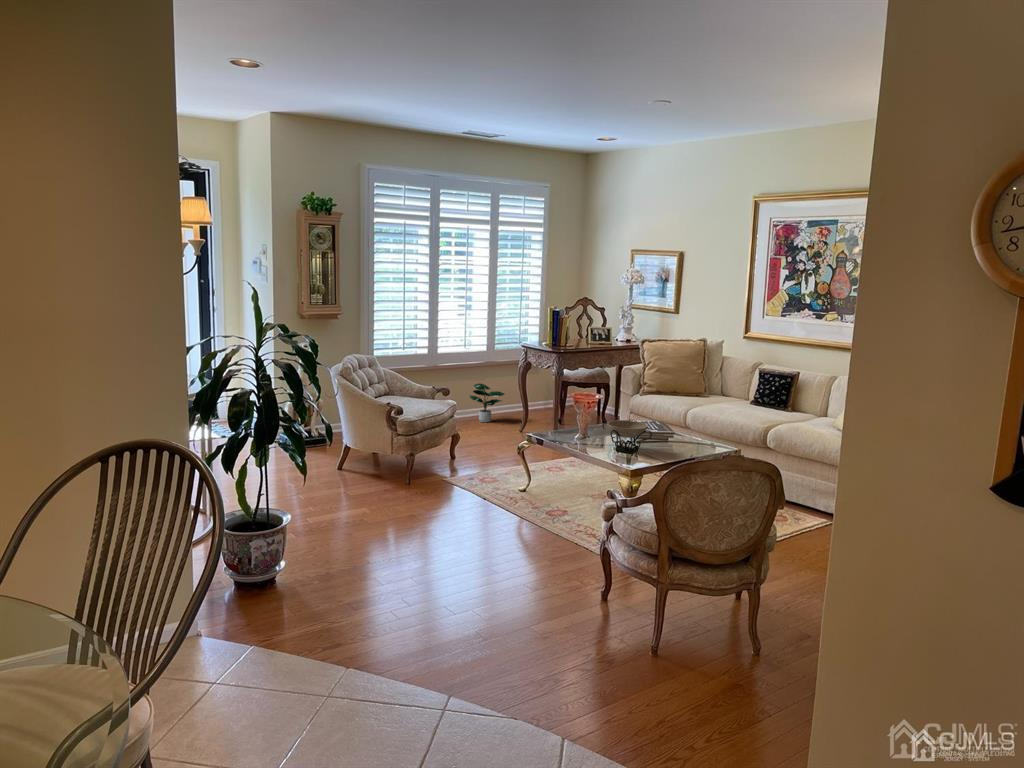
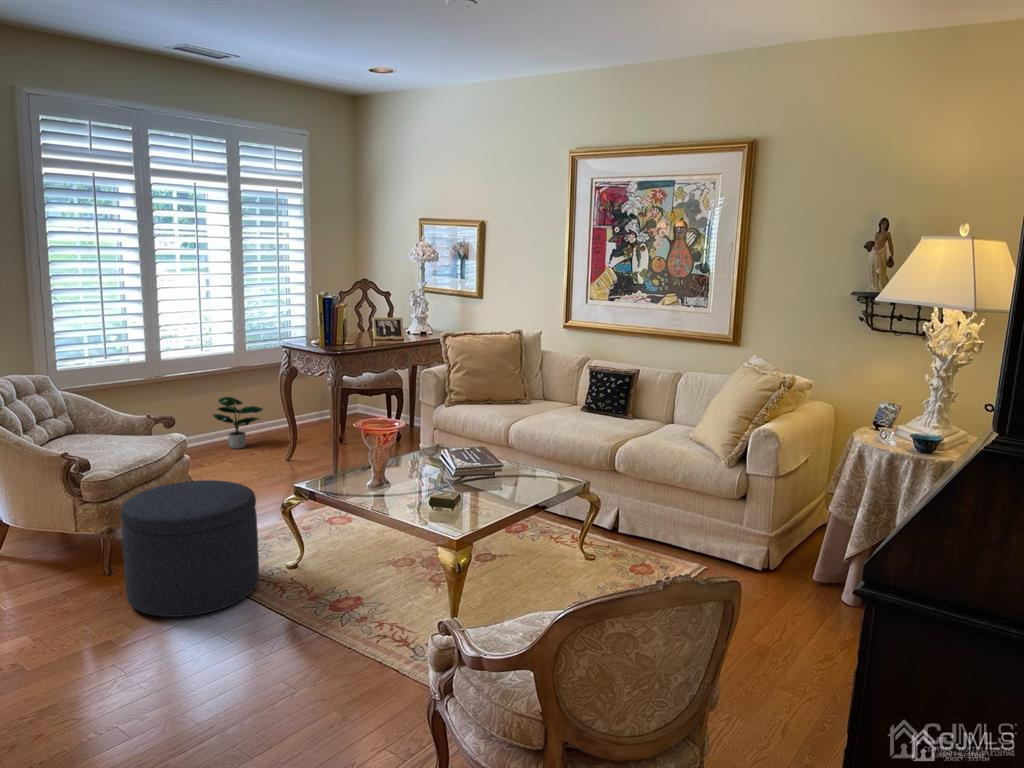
decorative bowl: present [602,420,652,450] -> none [405,459,479,506]
ottoman: none [423,426,503,507] -> present [121,480,259,617]

